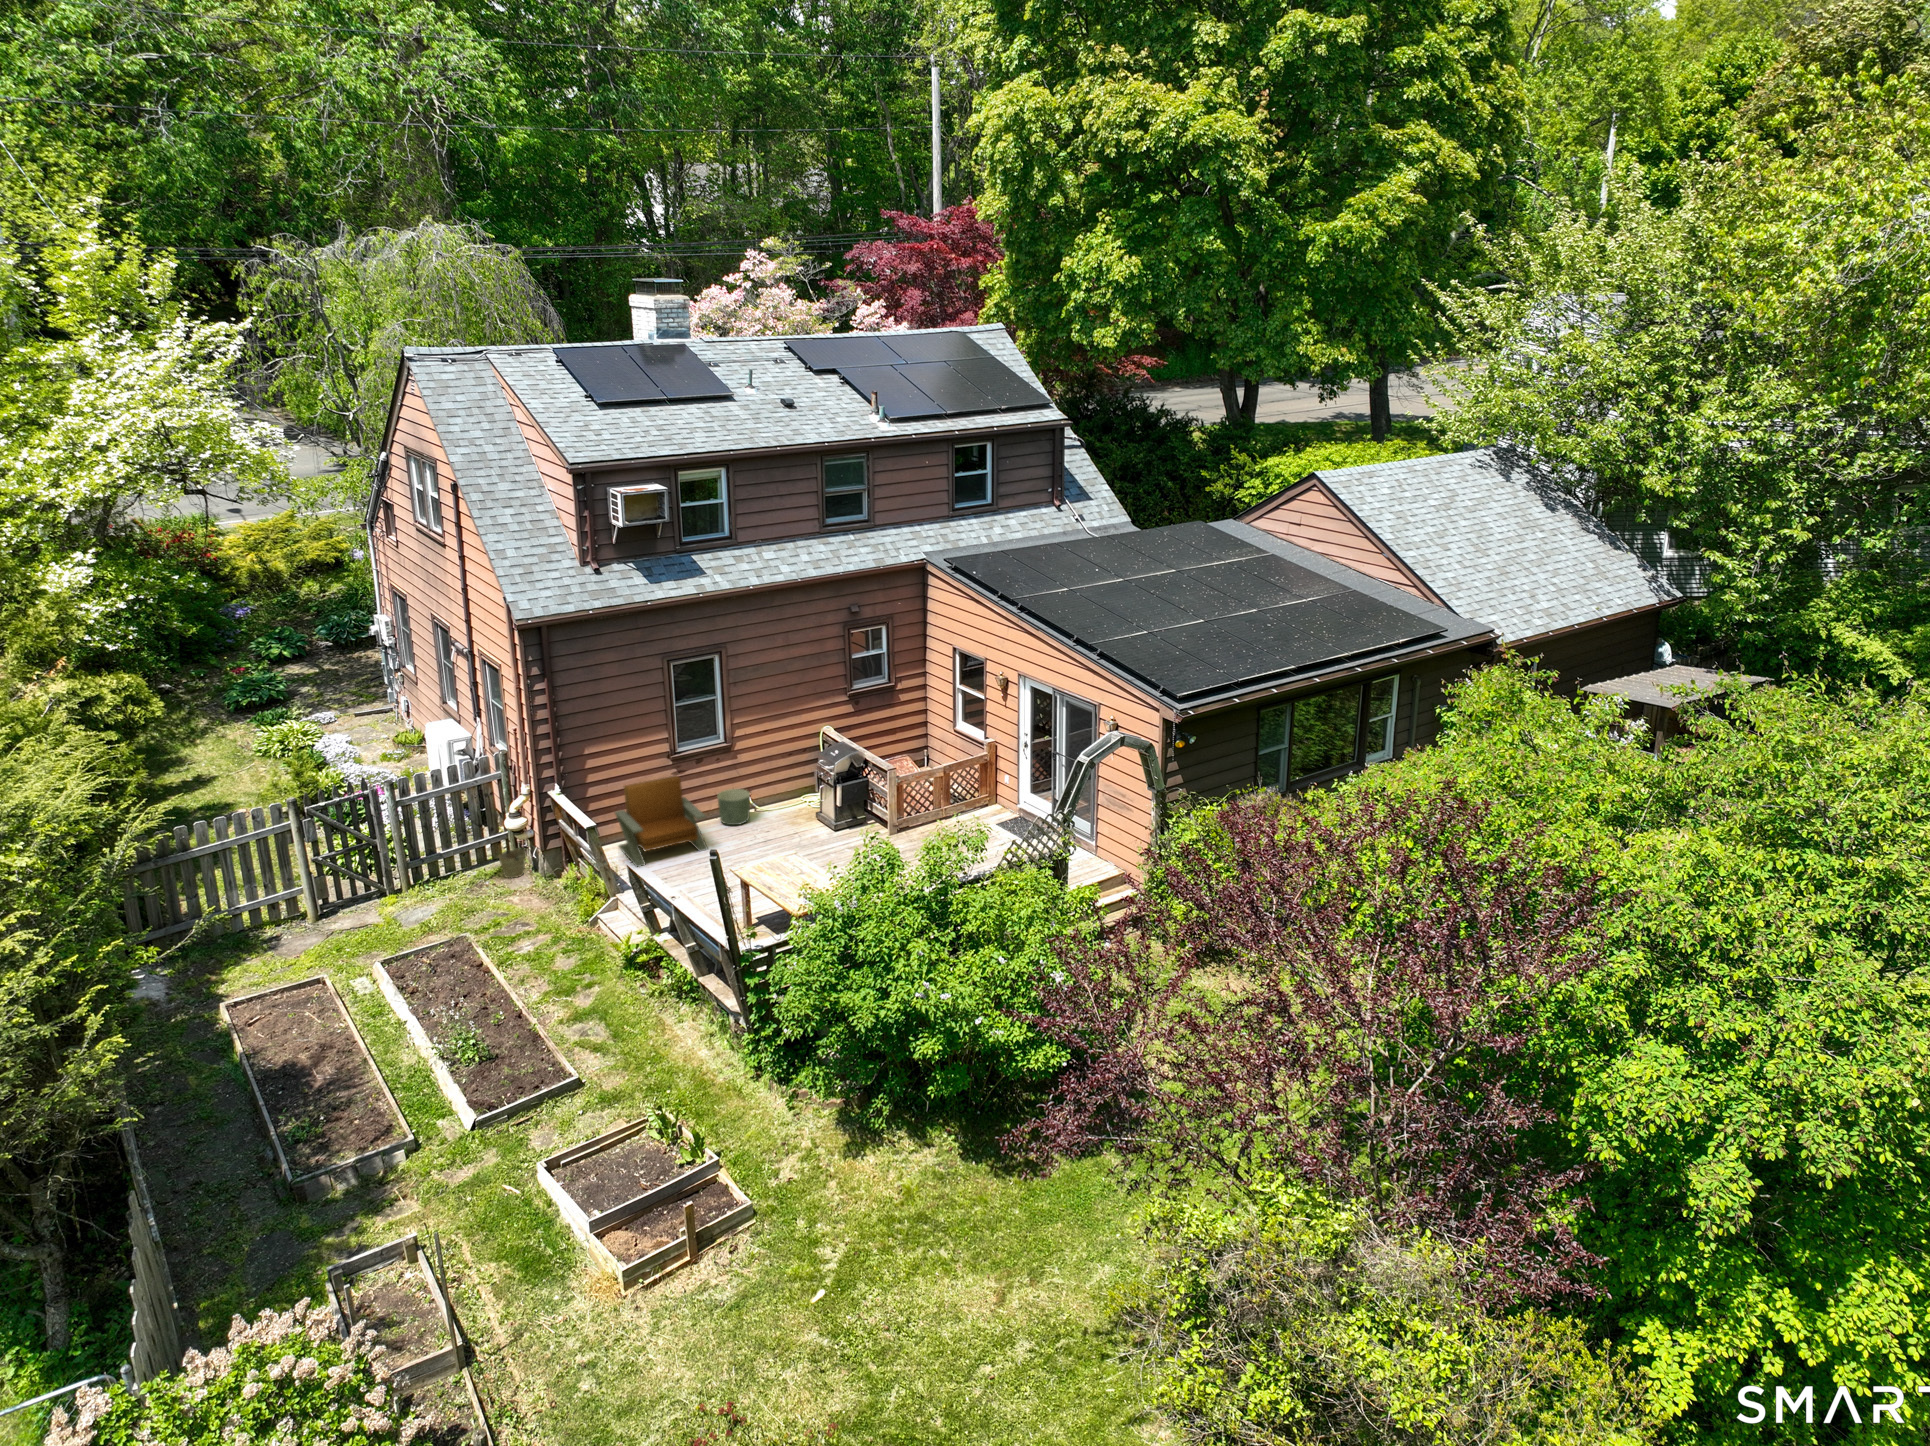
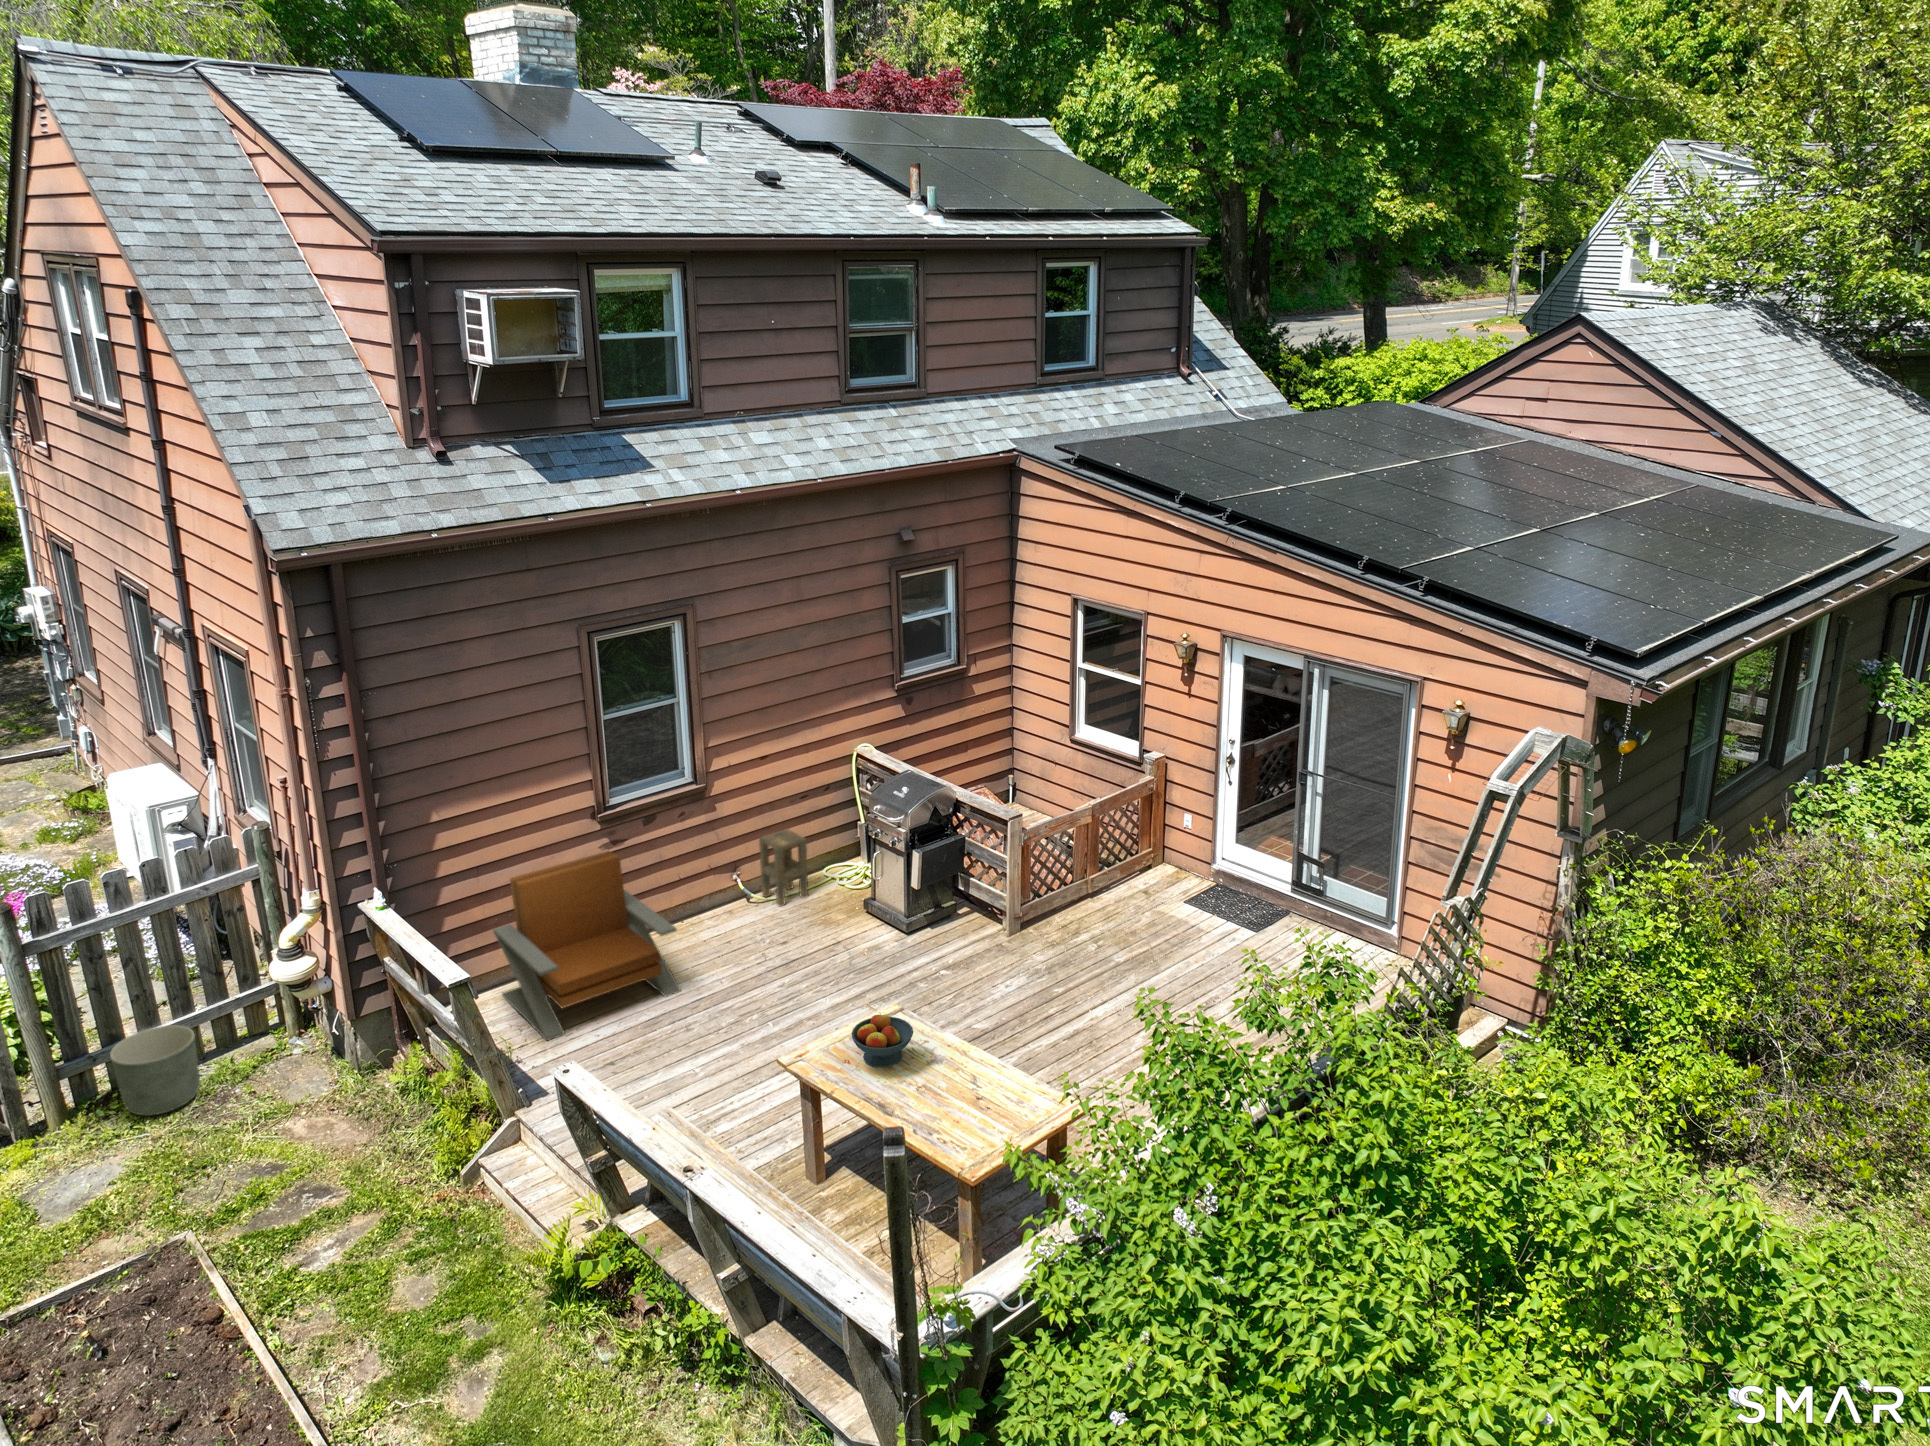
side table: none [763,771,789,813] -> present [759,829,809,907]
planter: present [718,789,750,825] -> present [110,1025,200,1116]
fruit bowl: none [761,848,790,872] -> present [851,1014,913,1067]
bucket: present [499,849,526,878] -> none [258,1013,321,1078]

